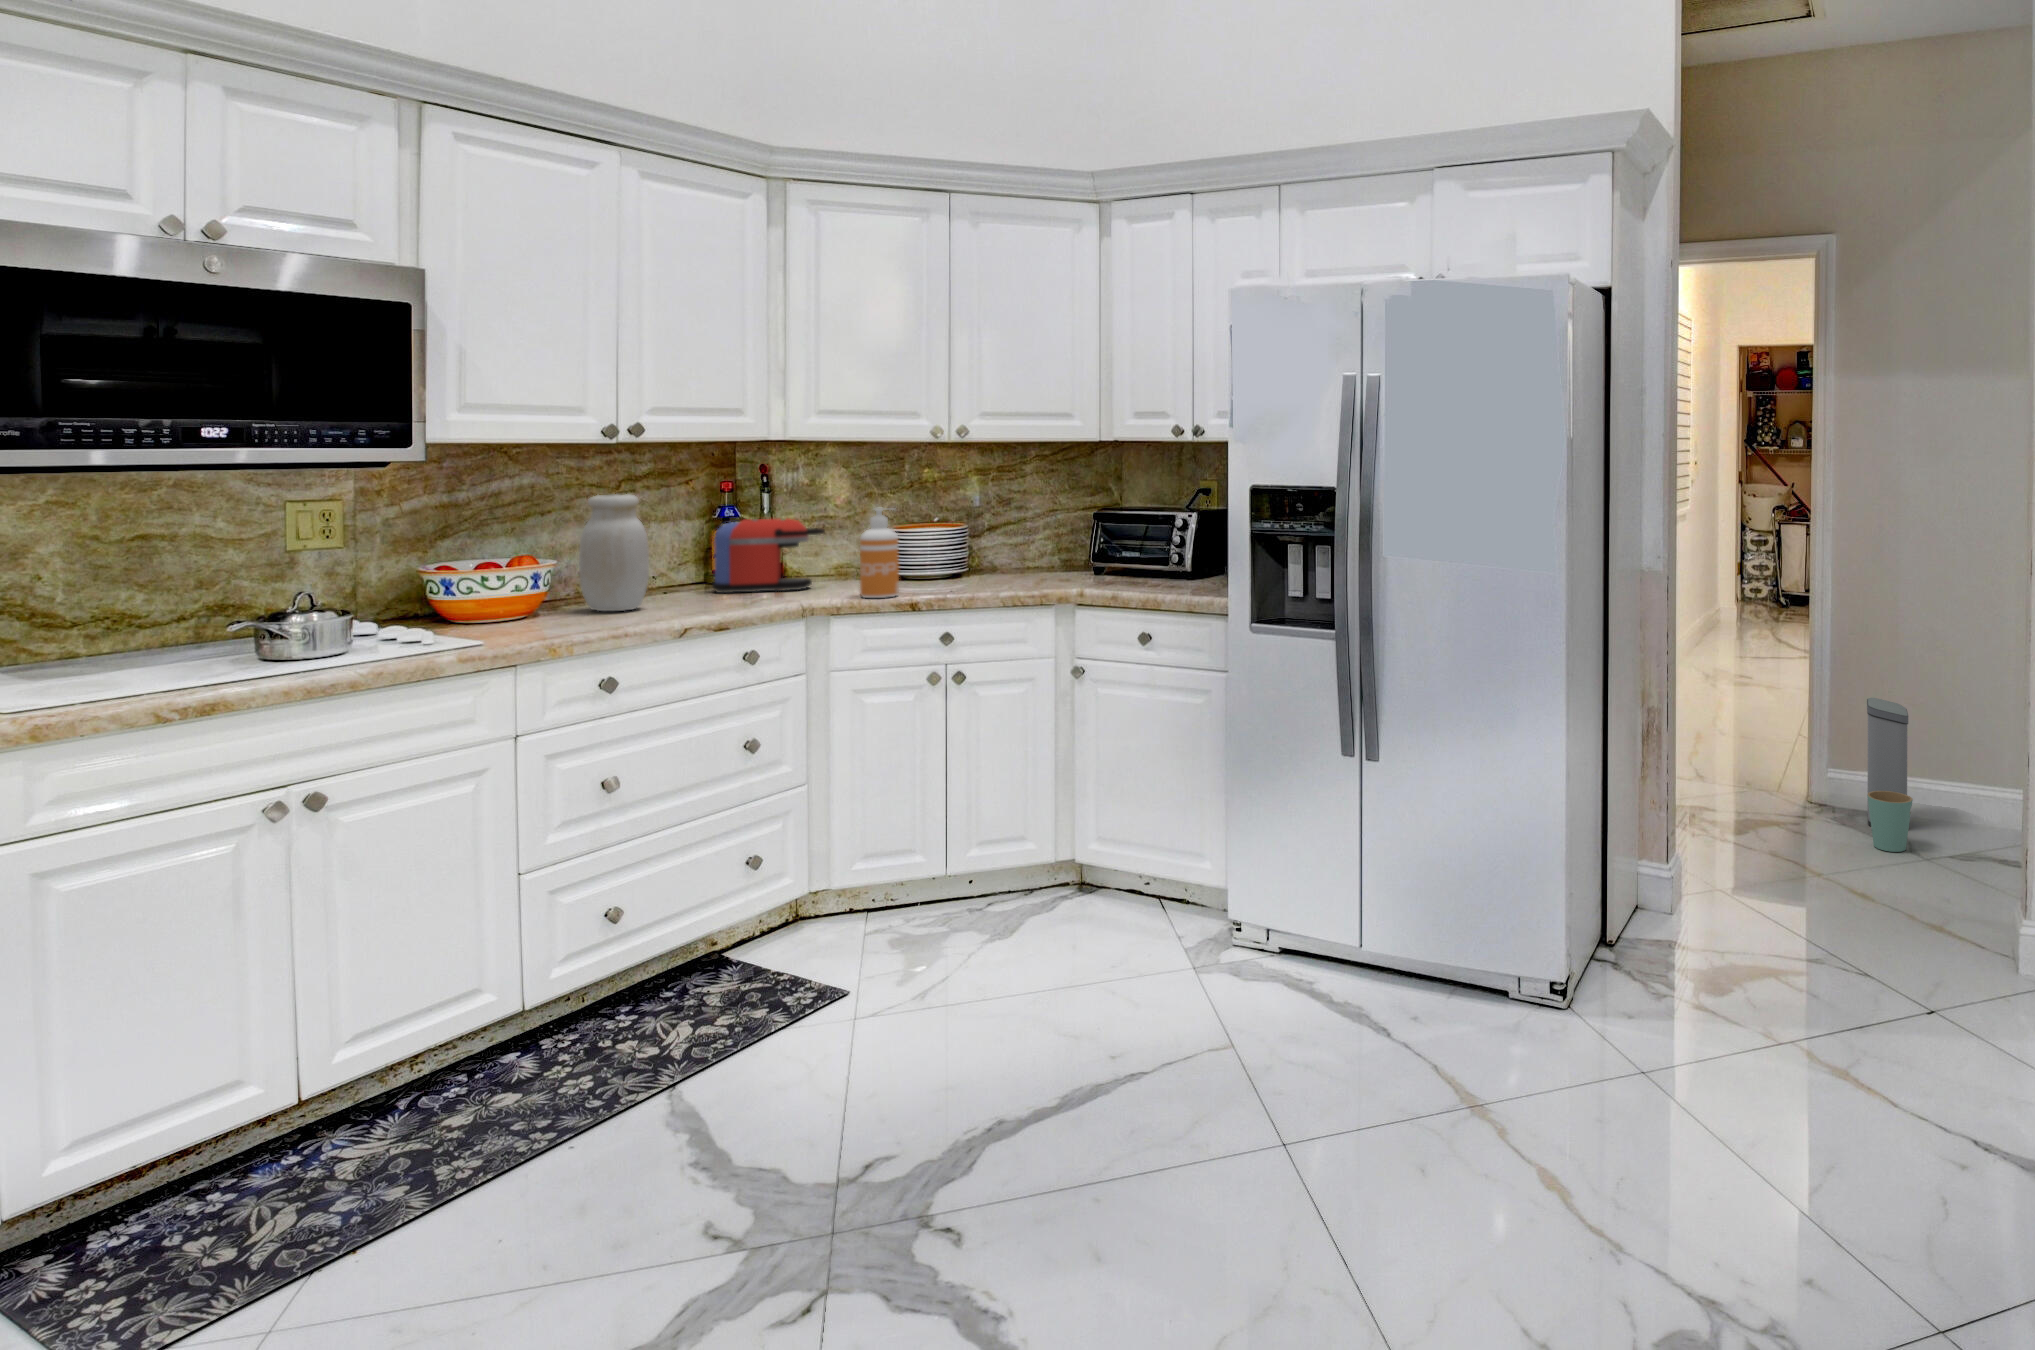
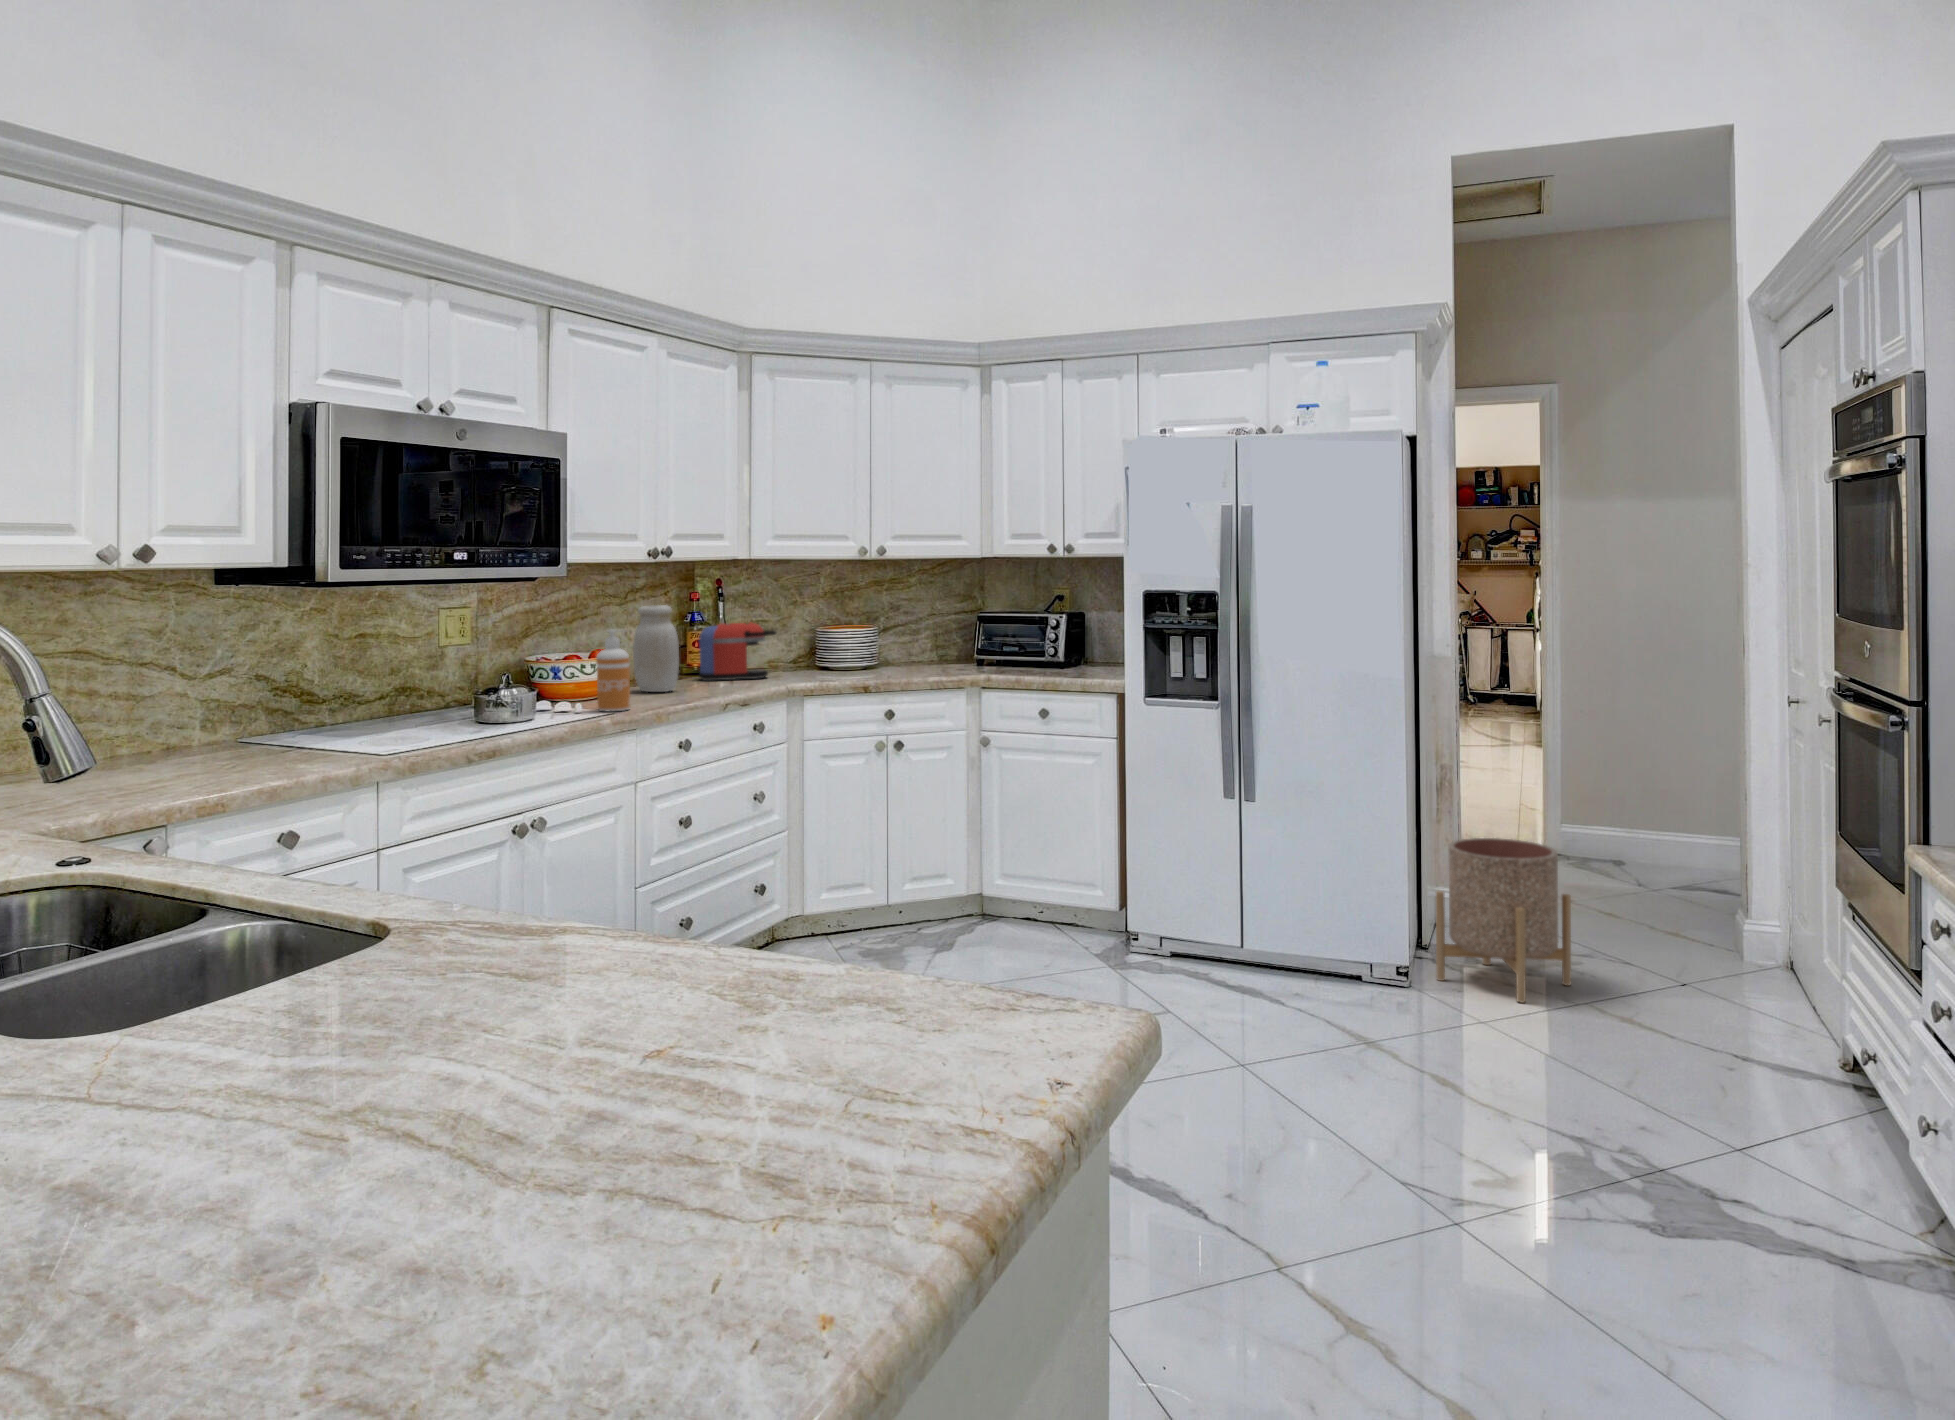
soap dispenser: present [860,508,899,598] -> present [596,630,631,711]
trash can: present [1867,698,1913,852] -> none [1661,773,1705,904]
planter: none [1599,800,1759,1025] -> present [1436,838,1571,1003]

